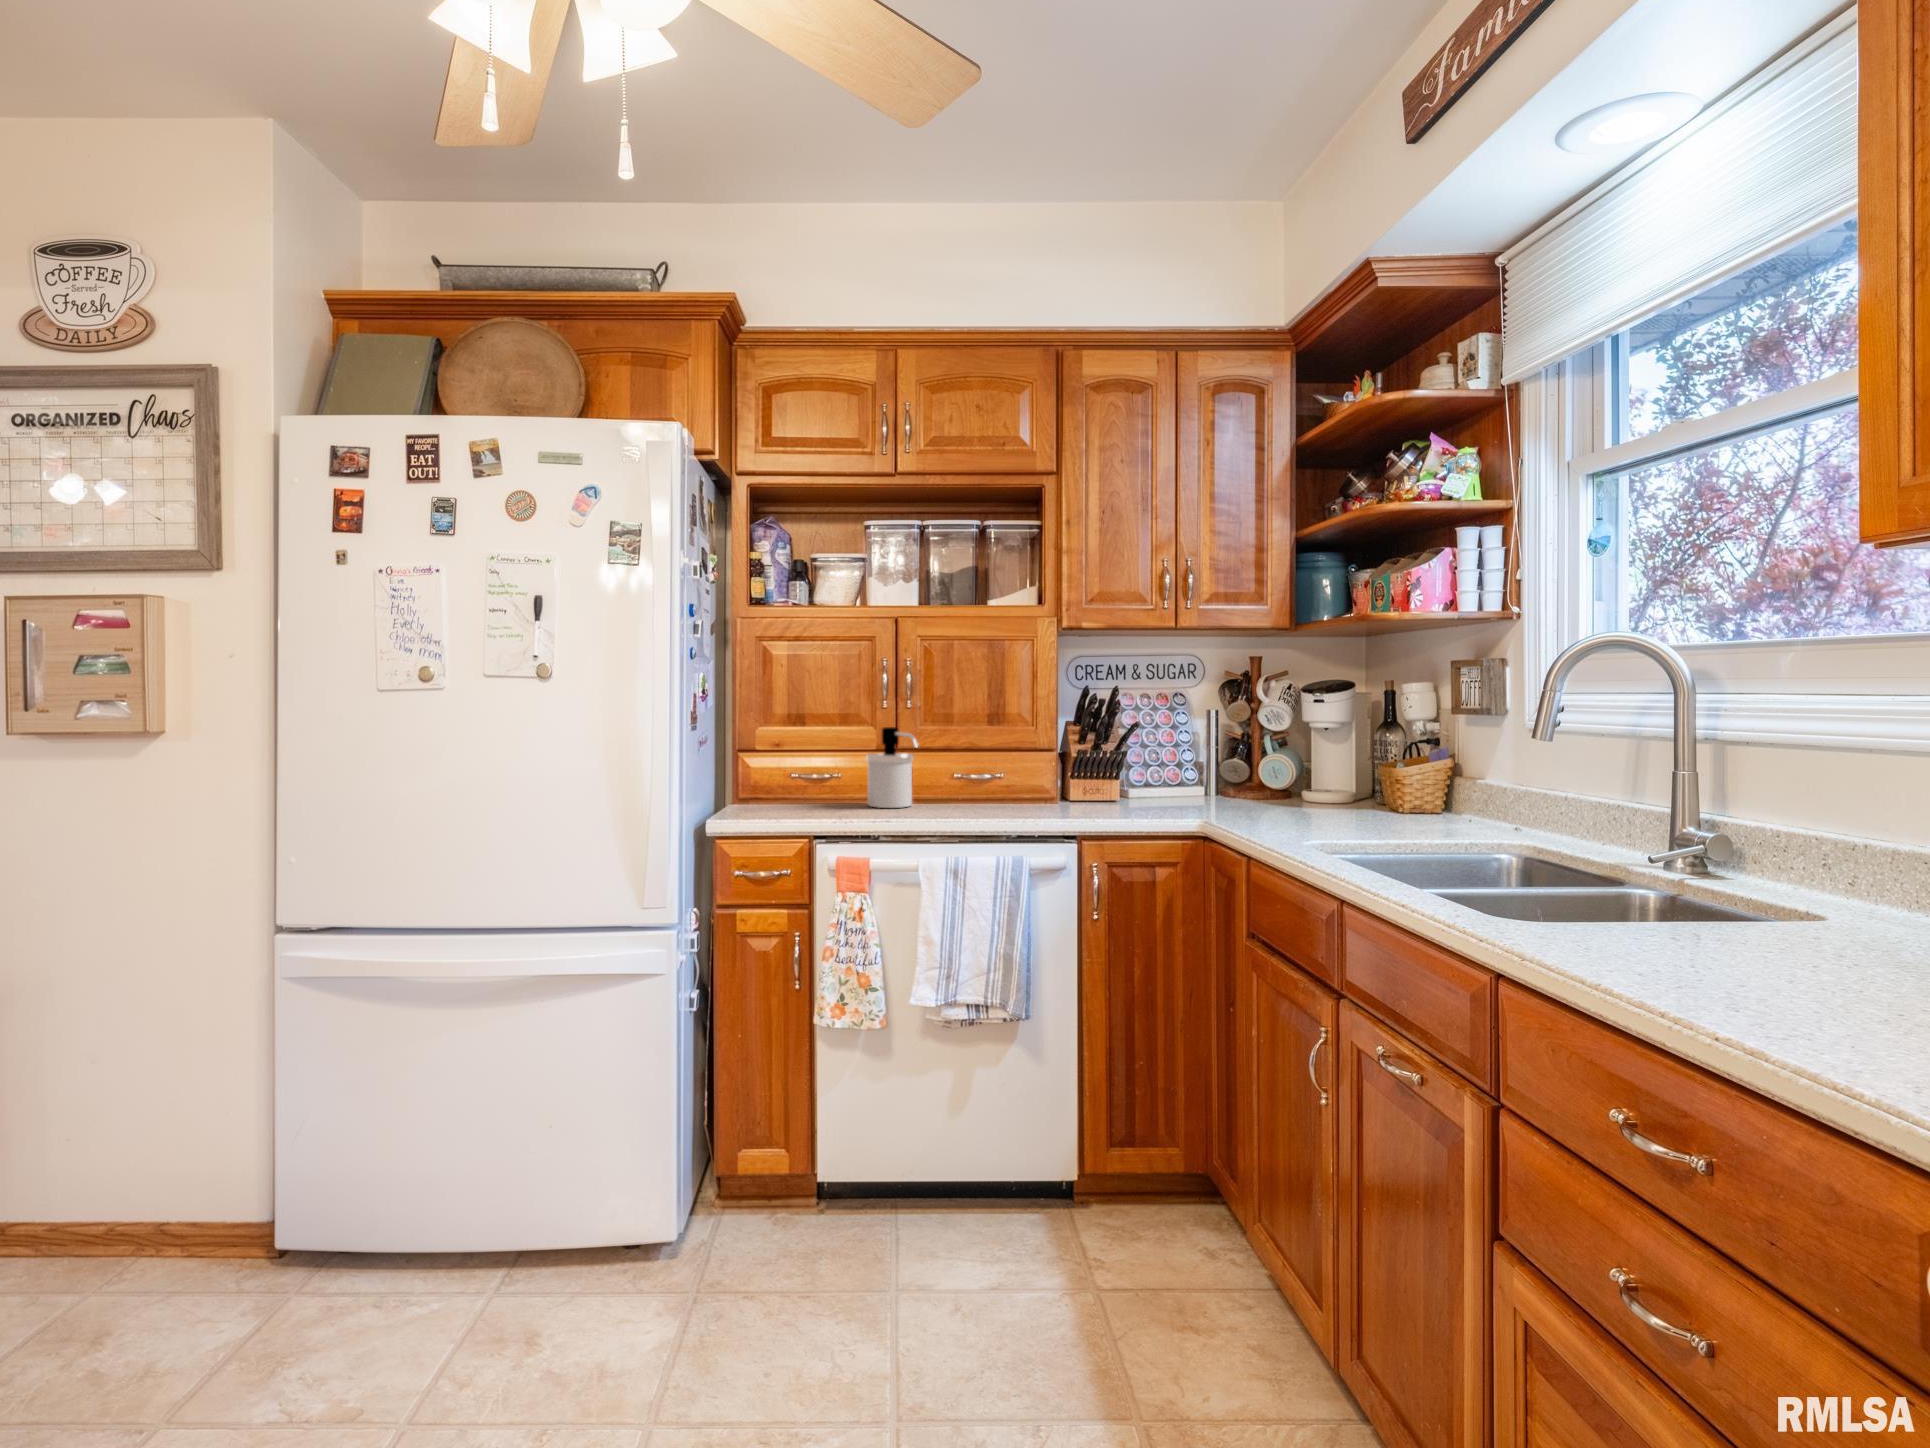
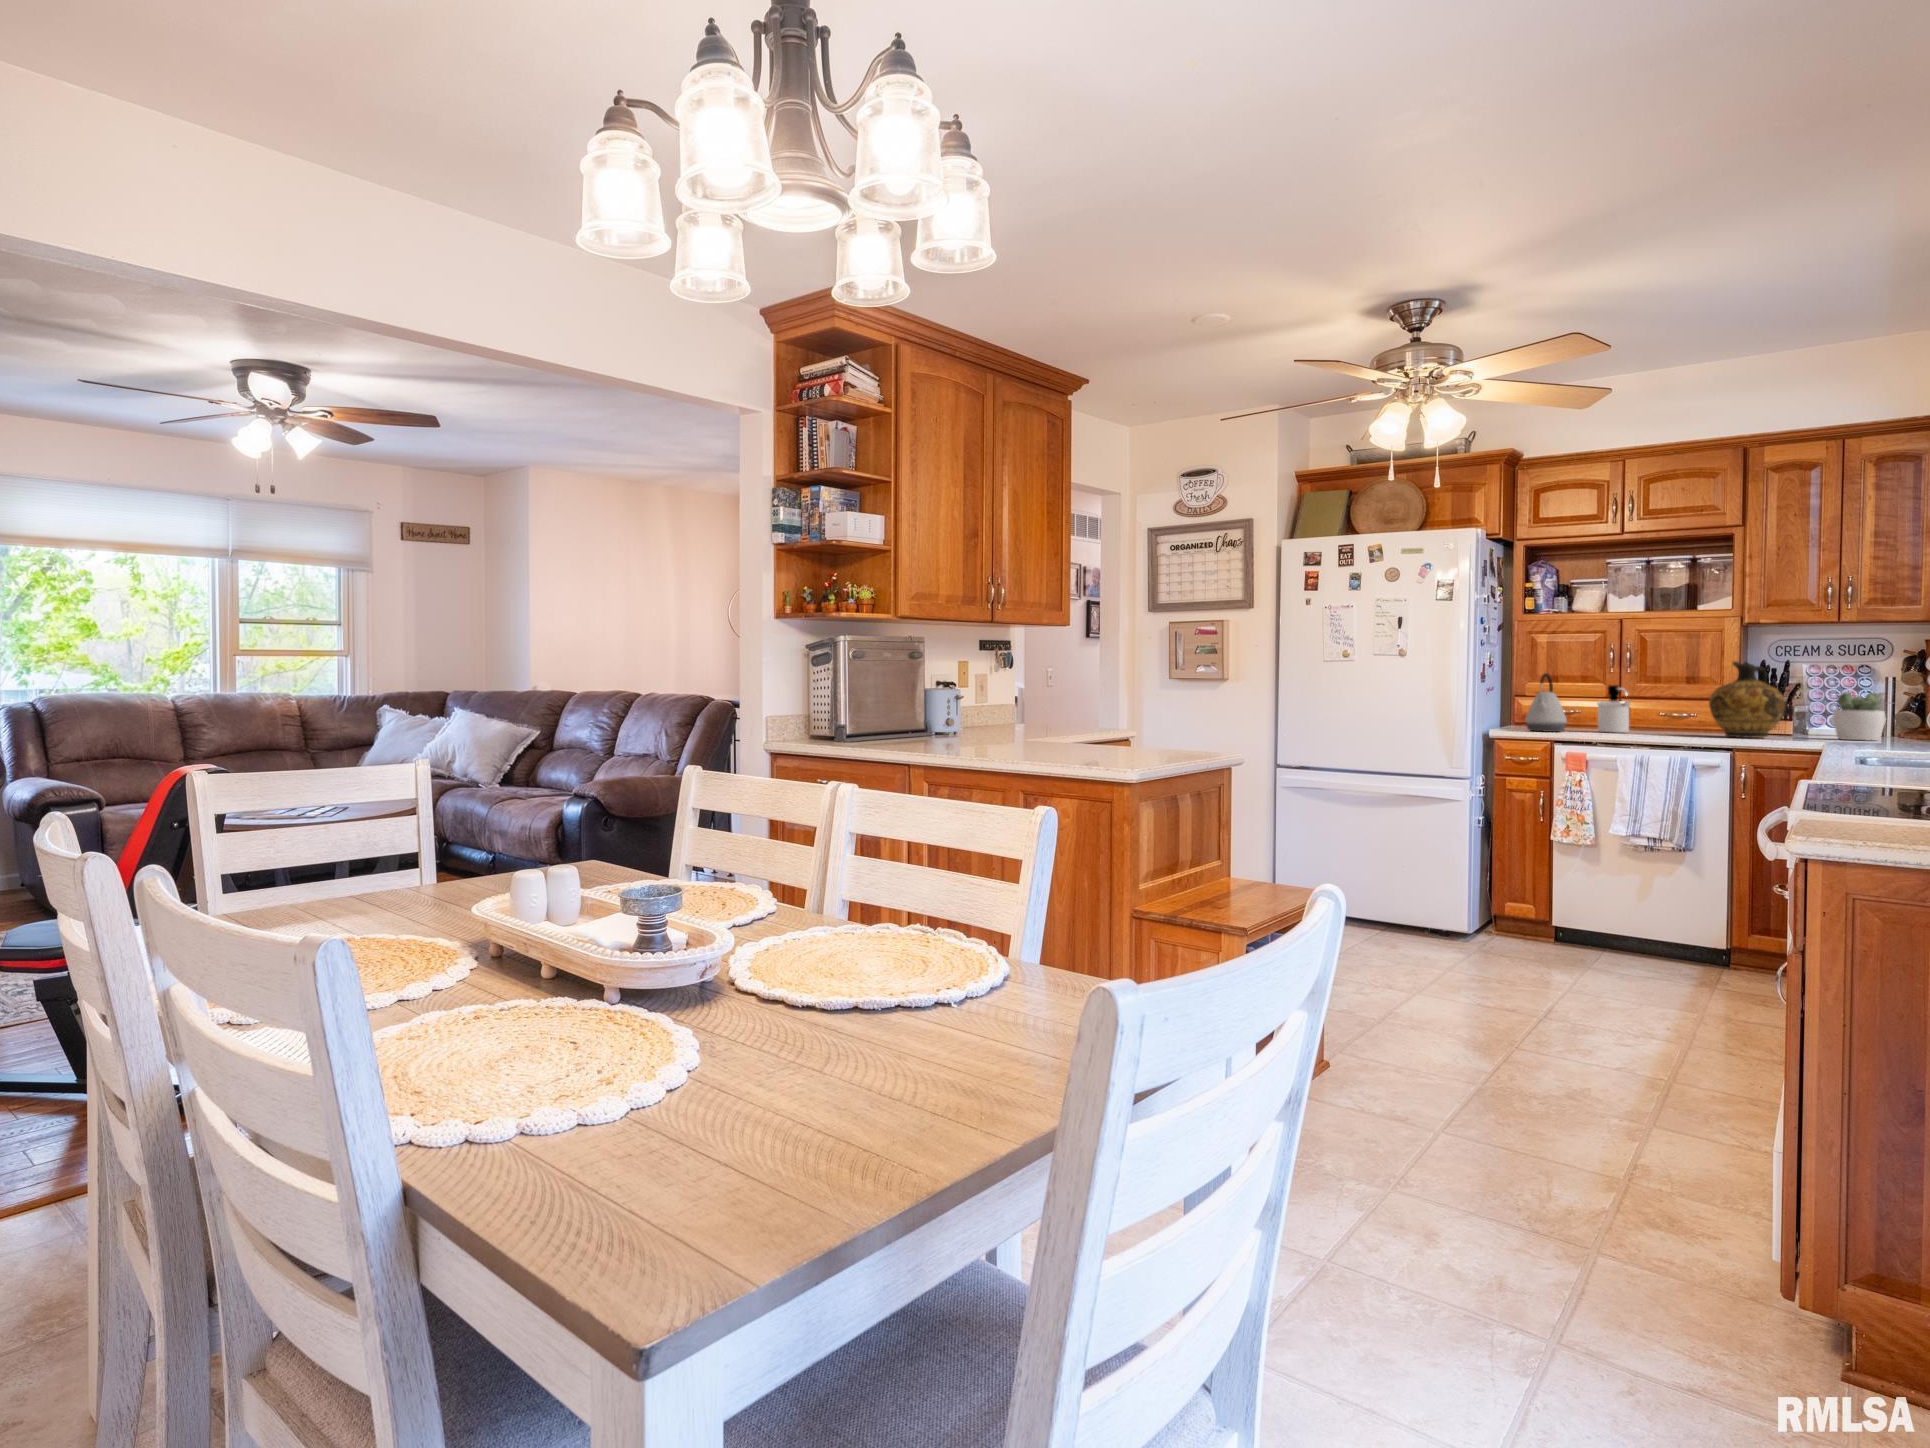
ceramic jug: none [1031,689,1132,814] -> present [1709,662,1785,738]
kettle: none [762,709,828,817] -> present [1525,673,1567,732]
succulent plant: none [1169,734,1233,807] -> present [1832,693,1886,740]

